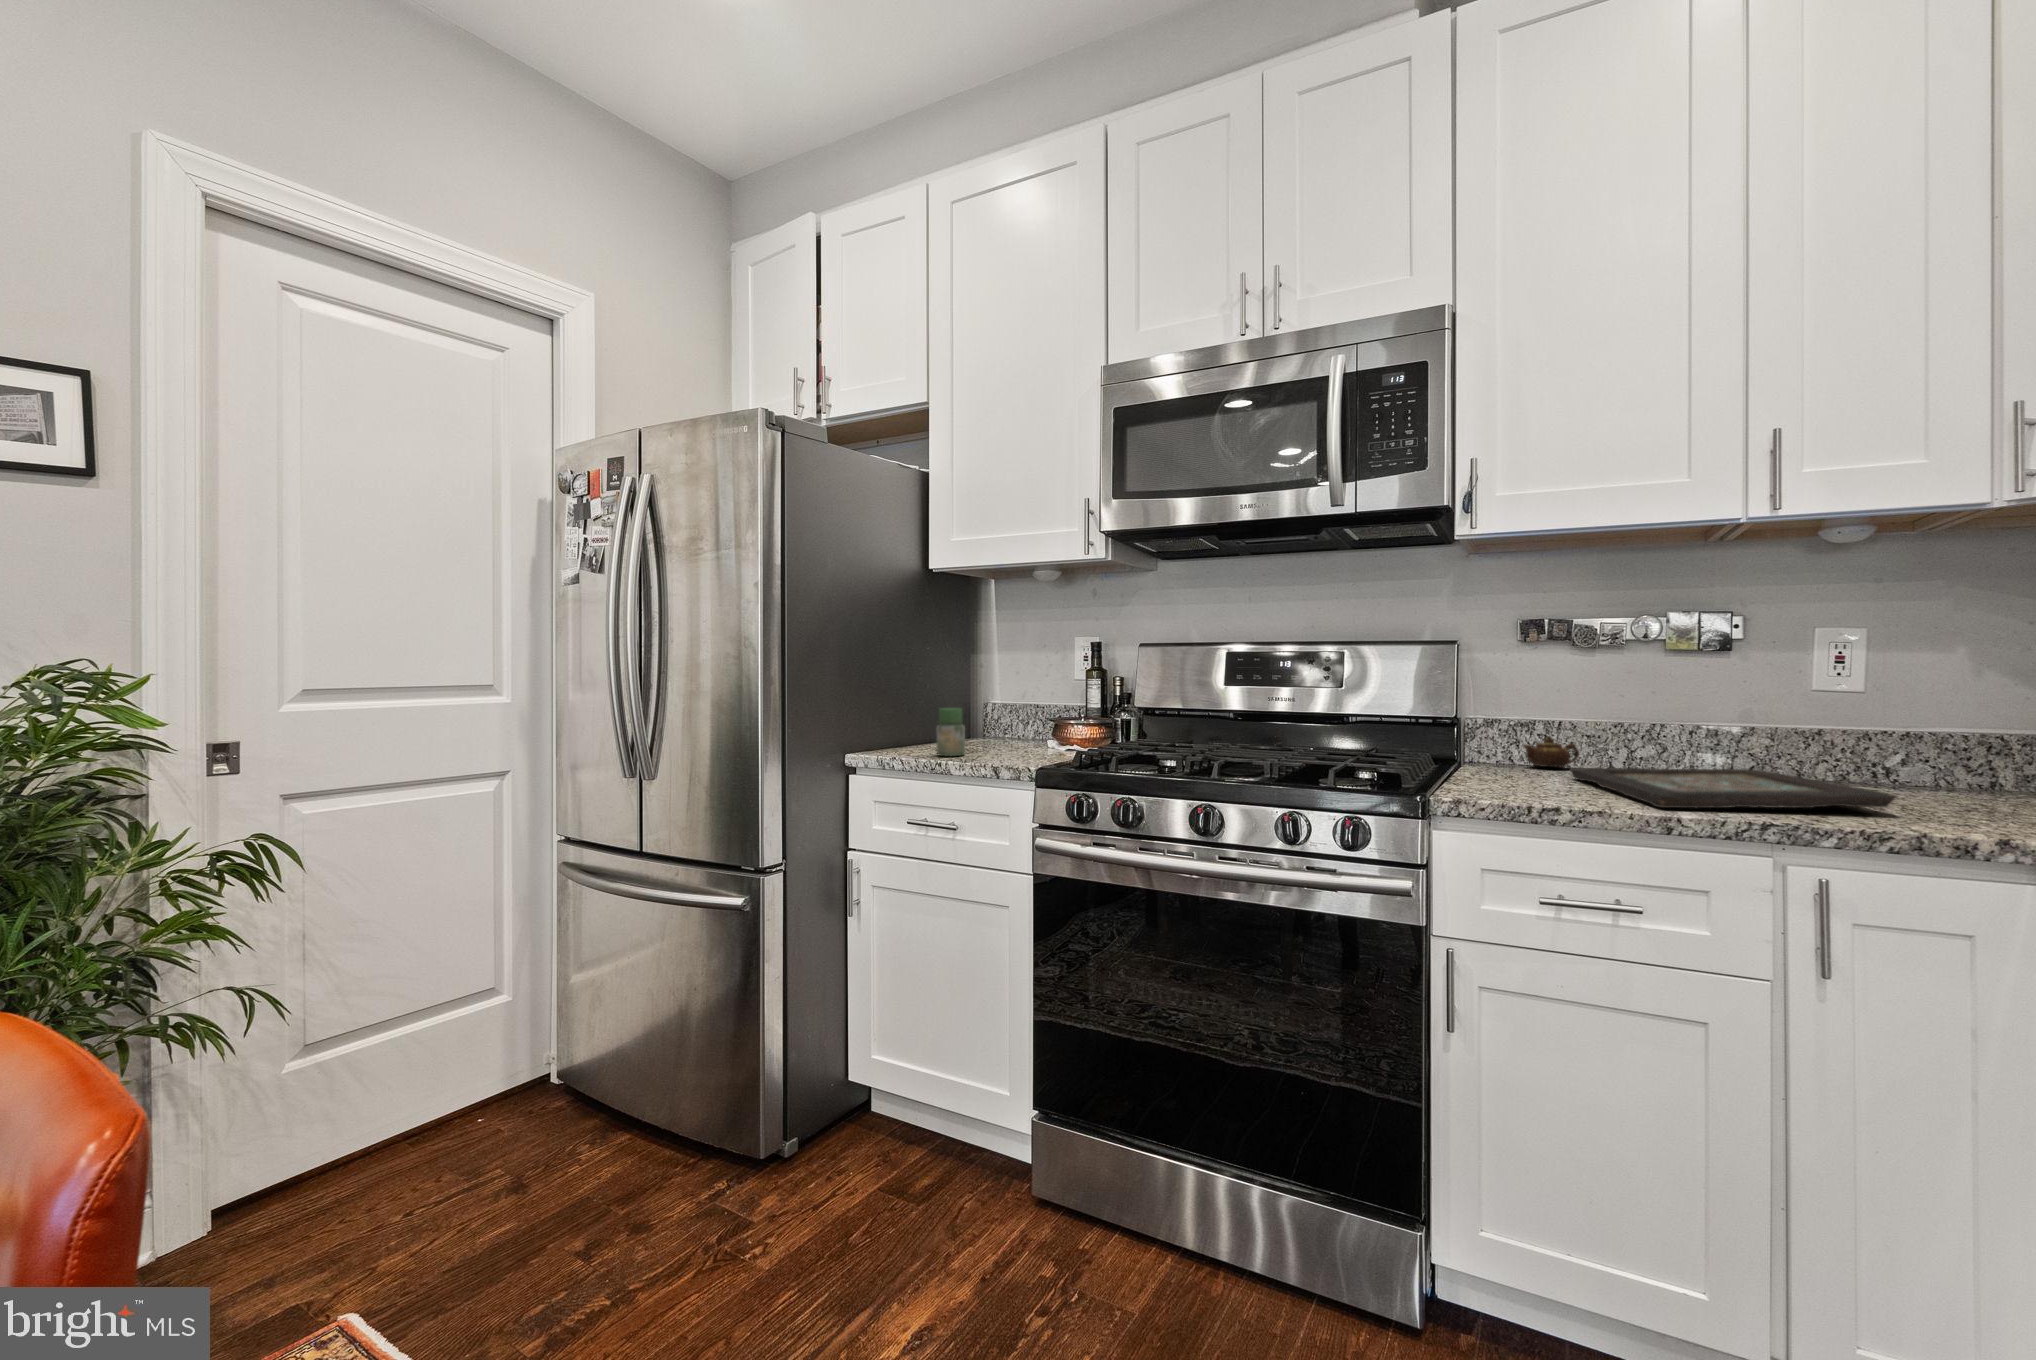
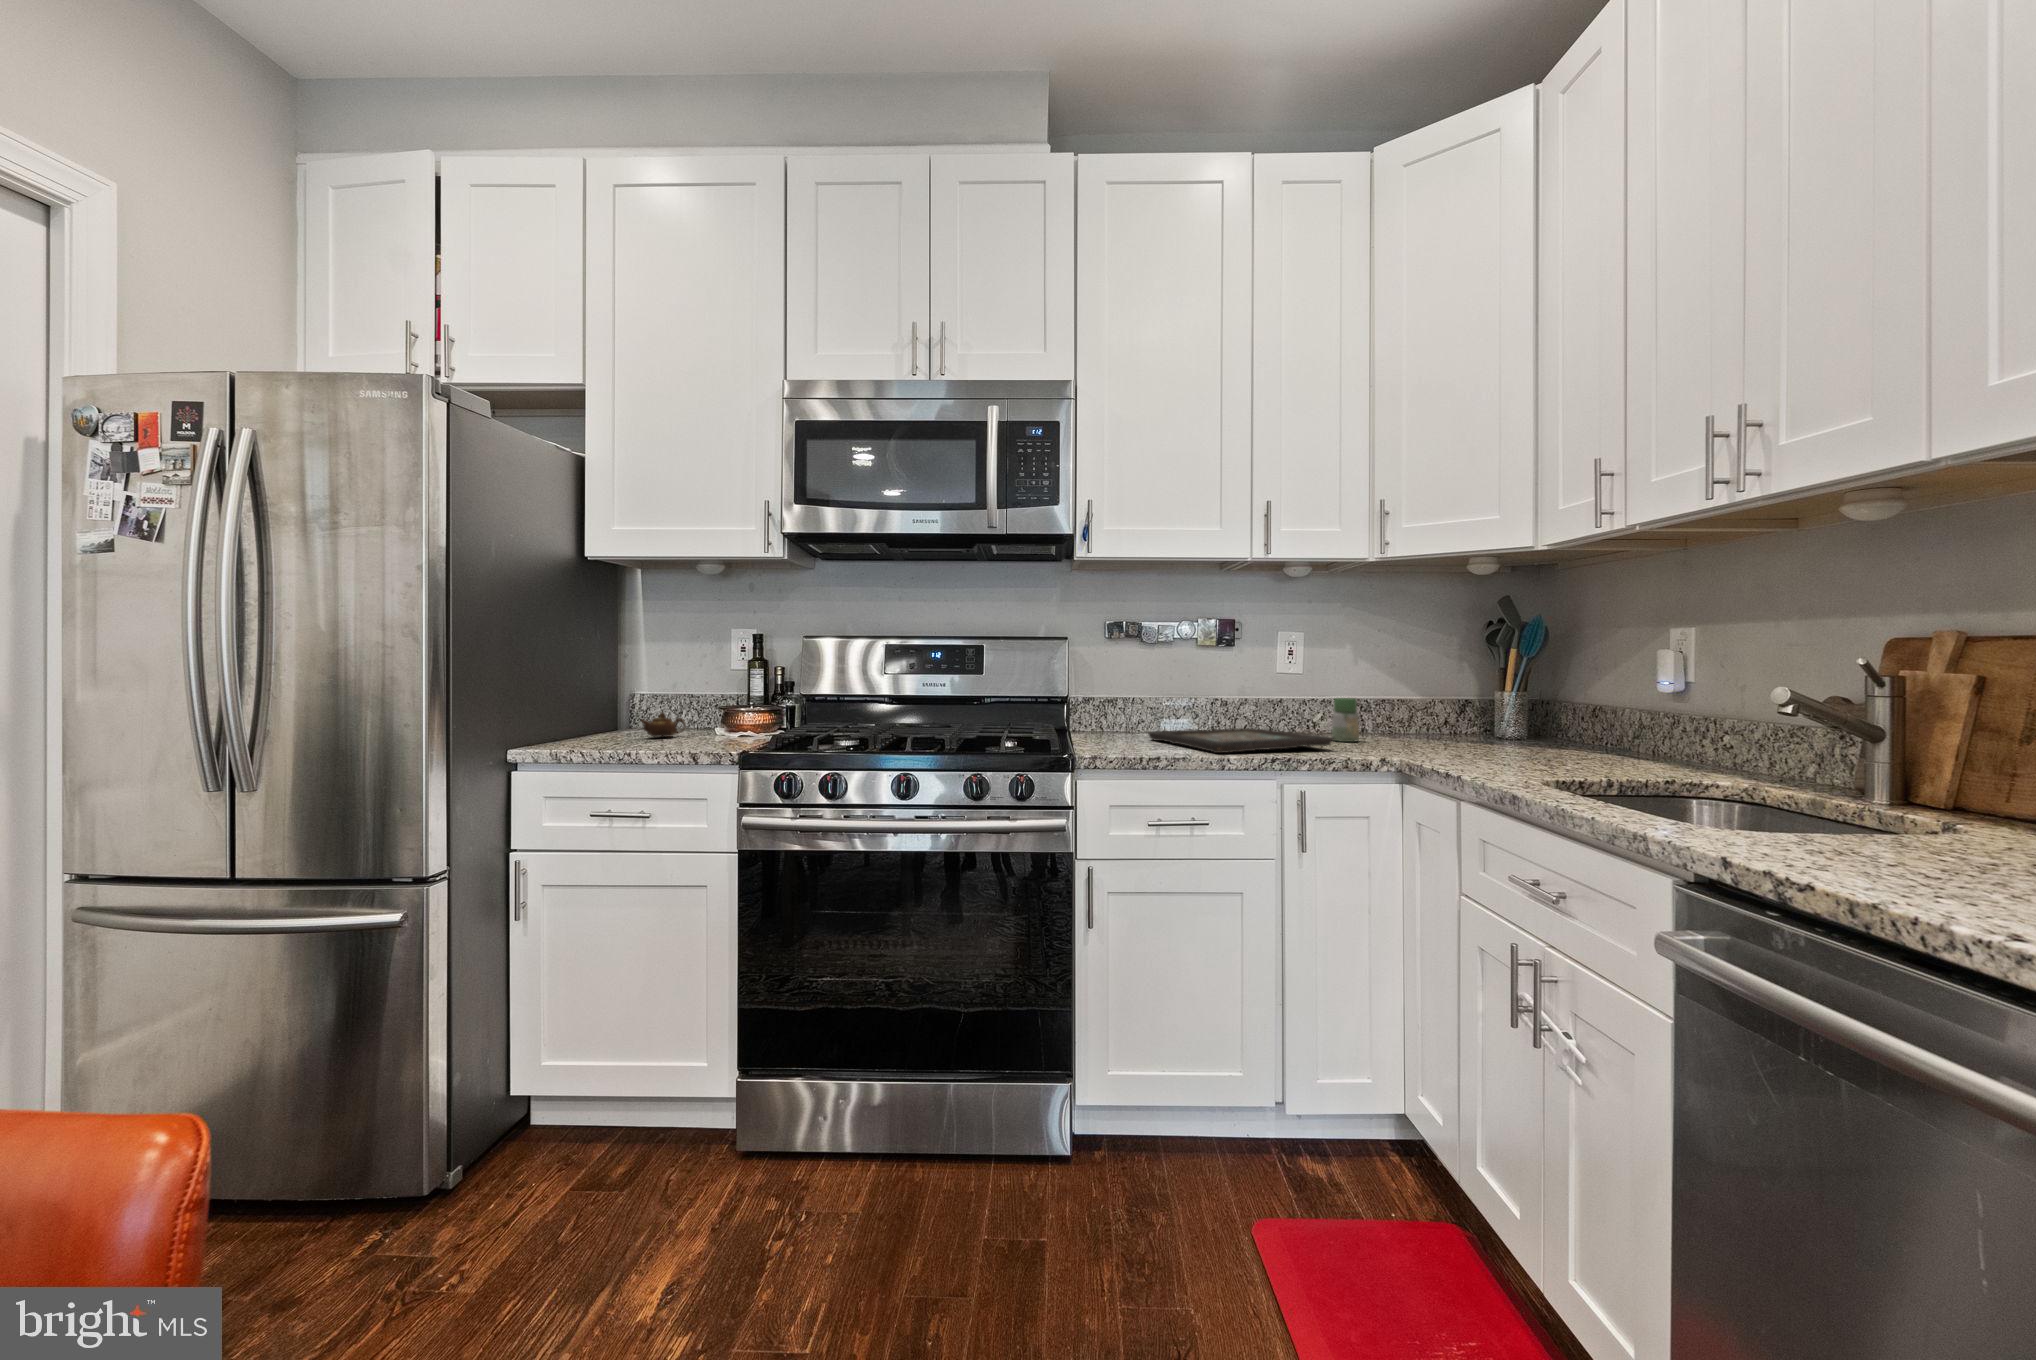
jar: present [937,708,965,756] -> present [1332,698,1359,742]
teapot: present [1523,736,1579,767] -> present [641,713,686,737]

